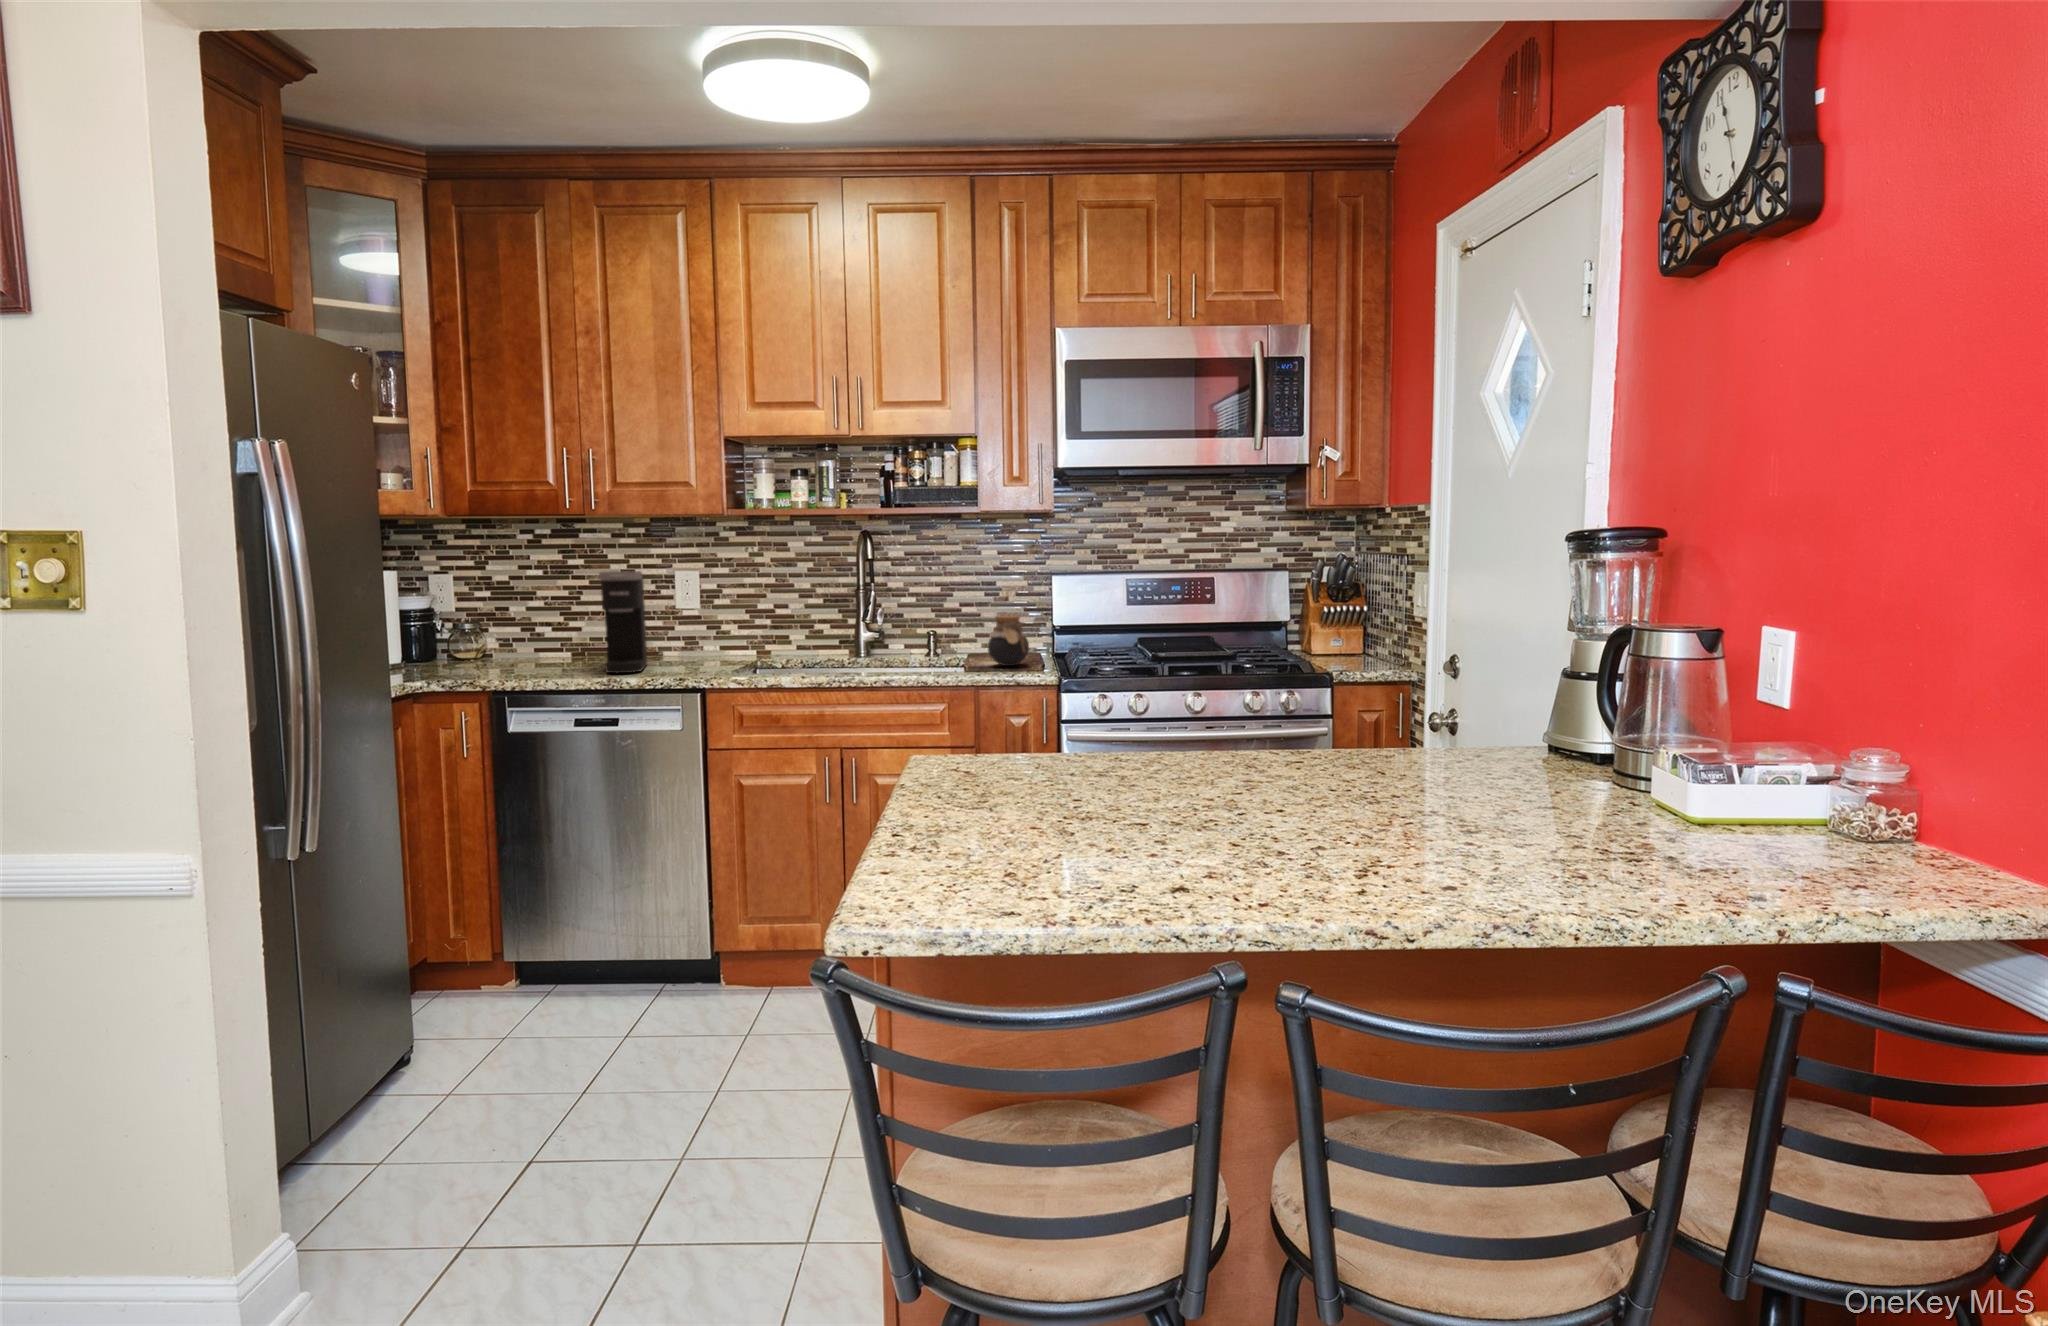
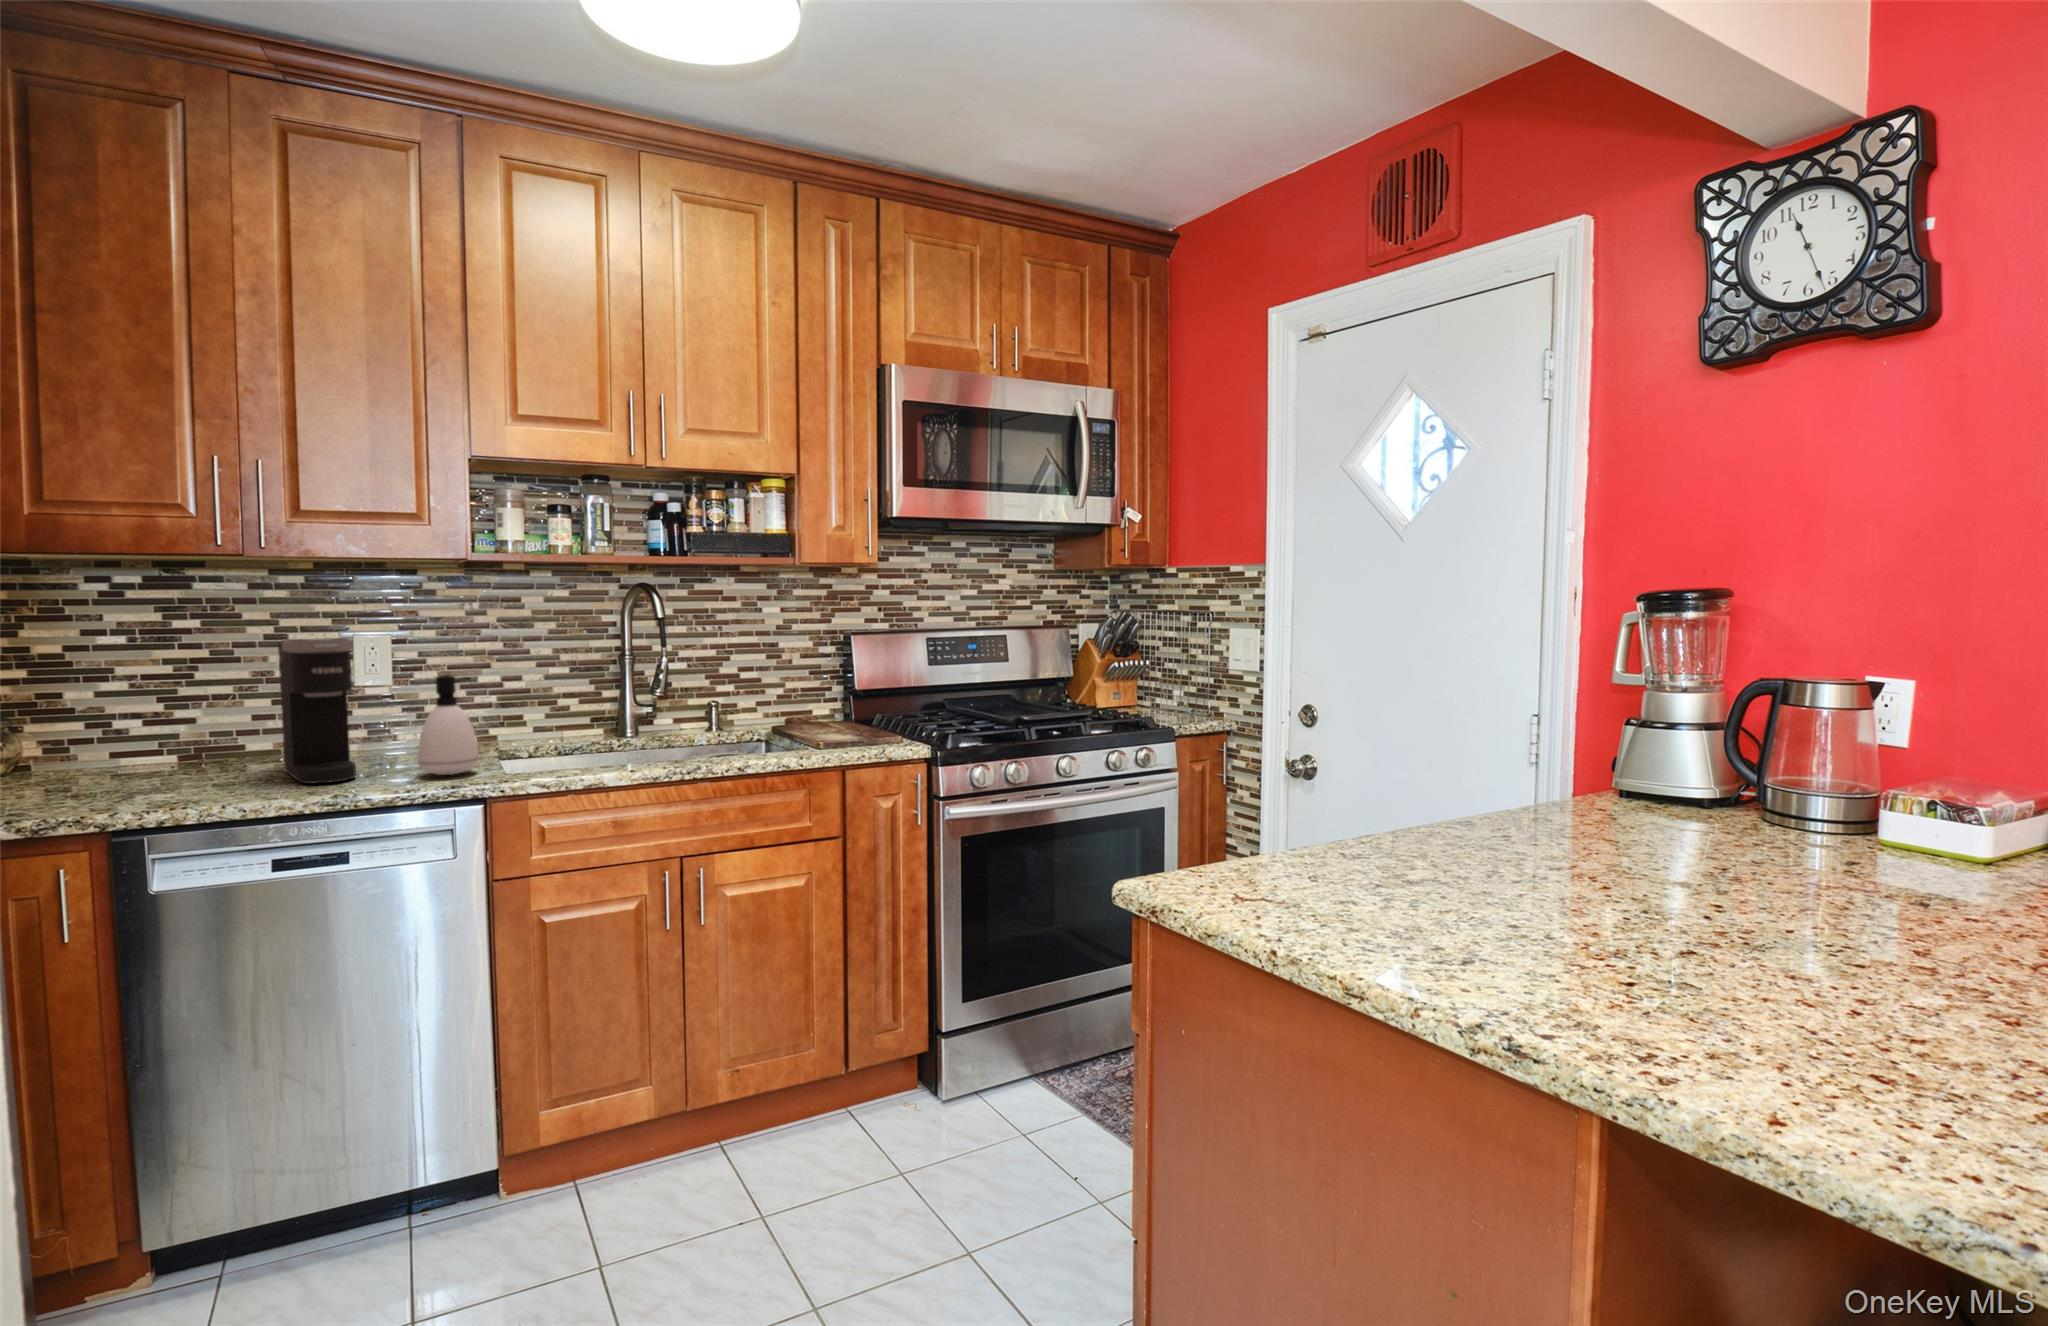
soap dispenser: none [675,599,716,673] -> present [418,675,479,775]
jar: present [988,616,1029,666] -> none [811,682,862,739]

